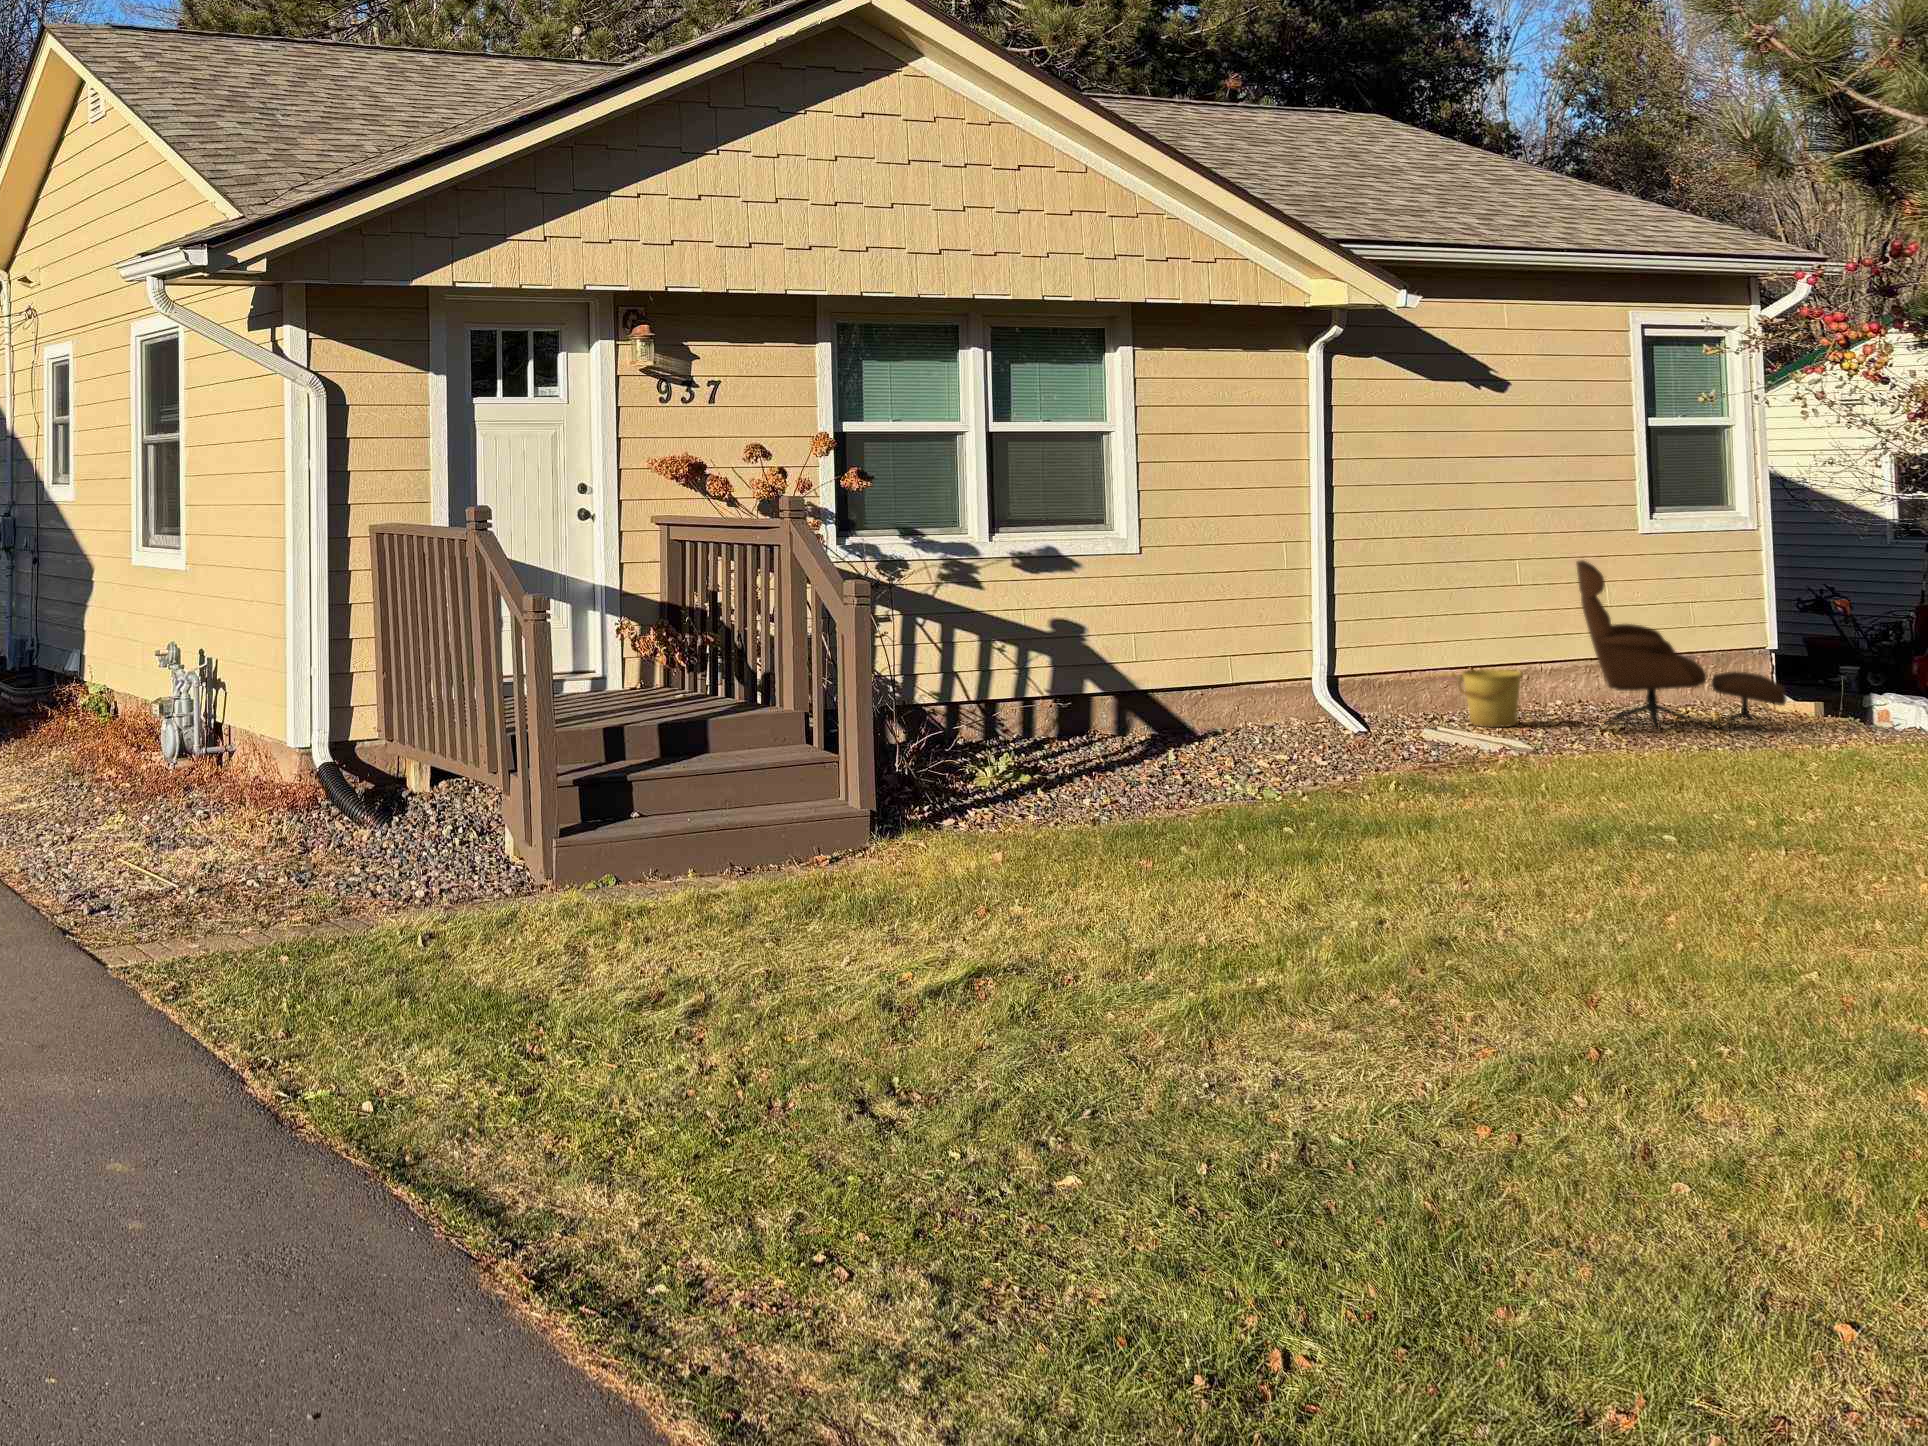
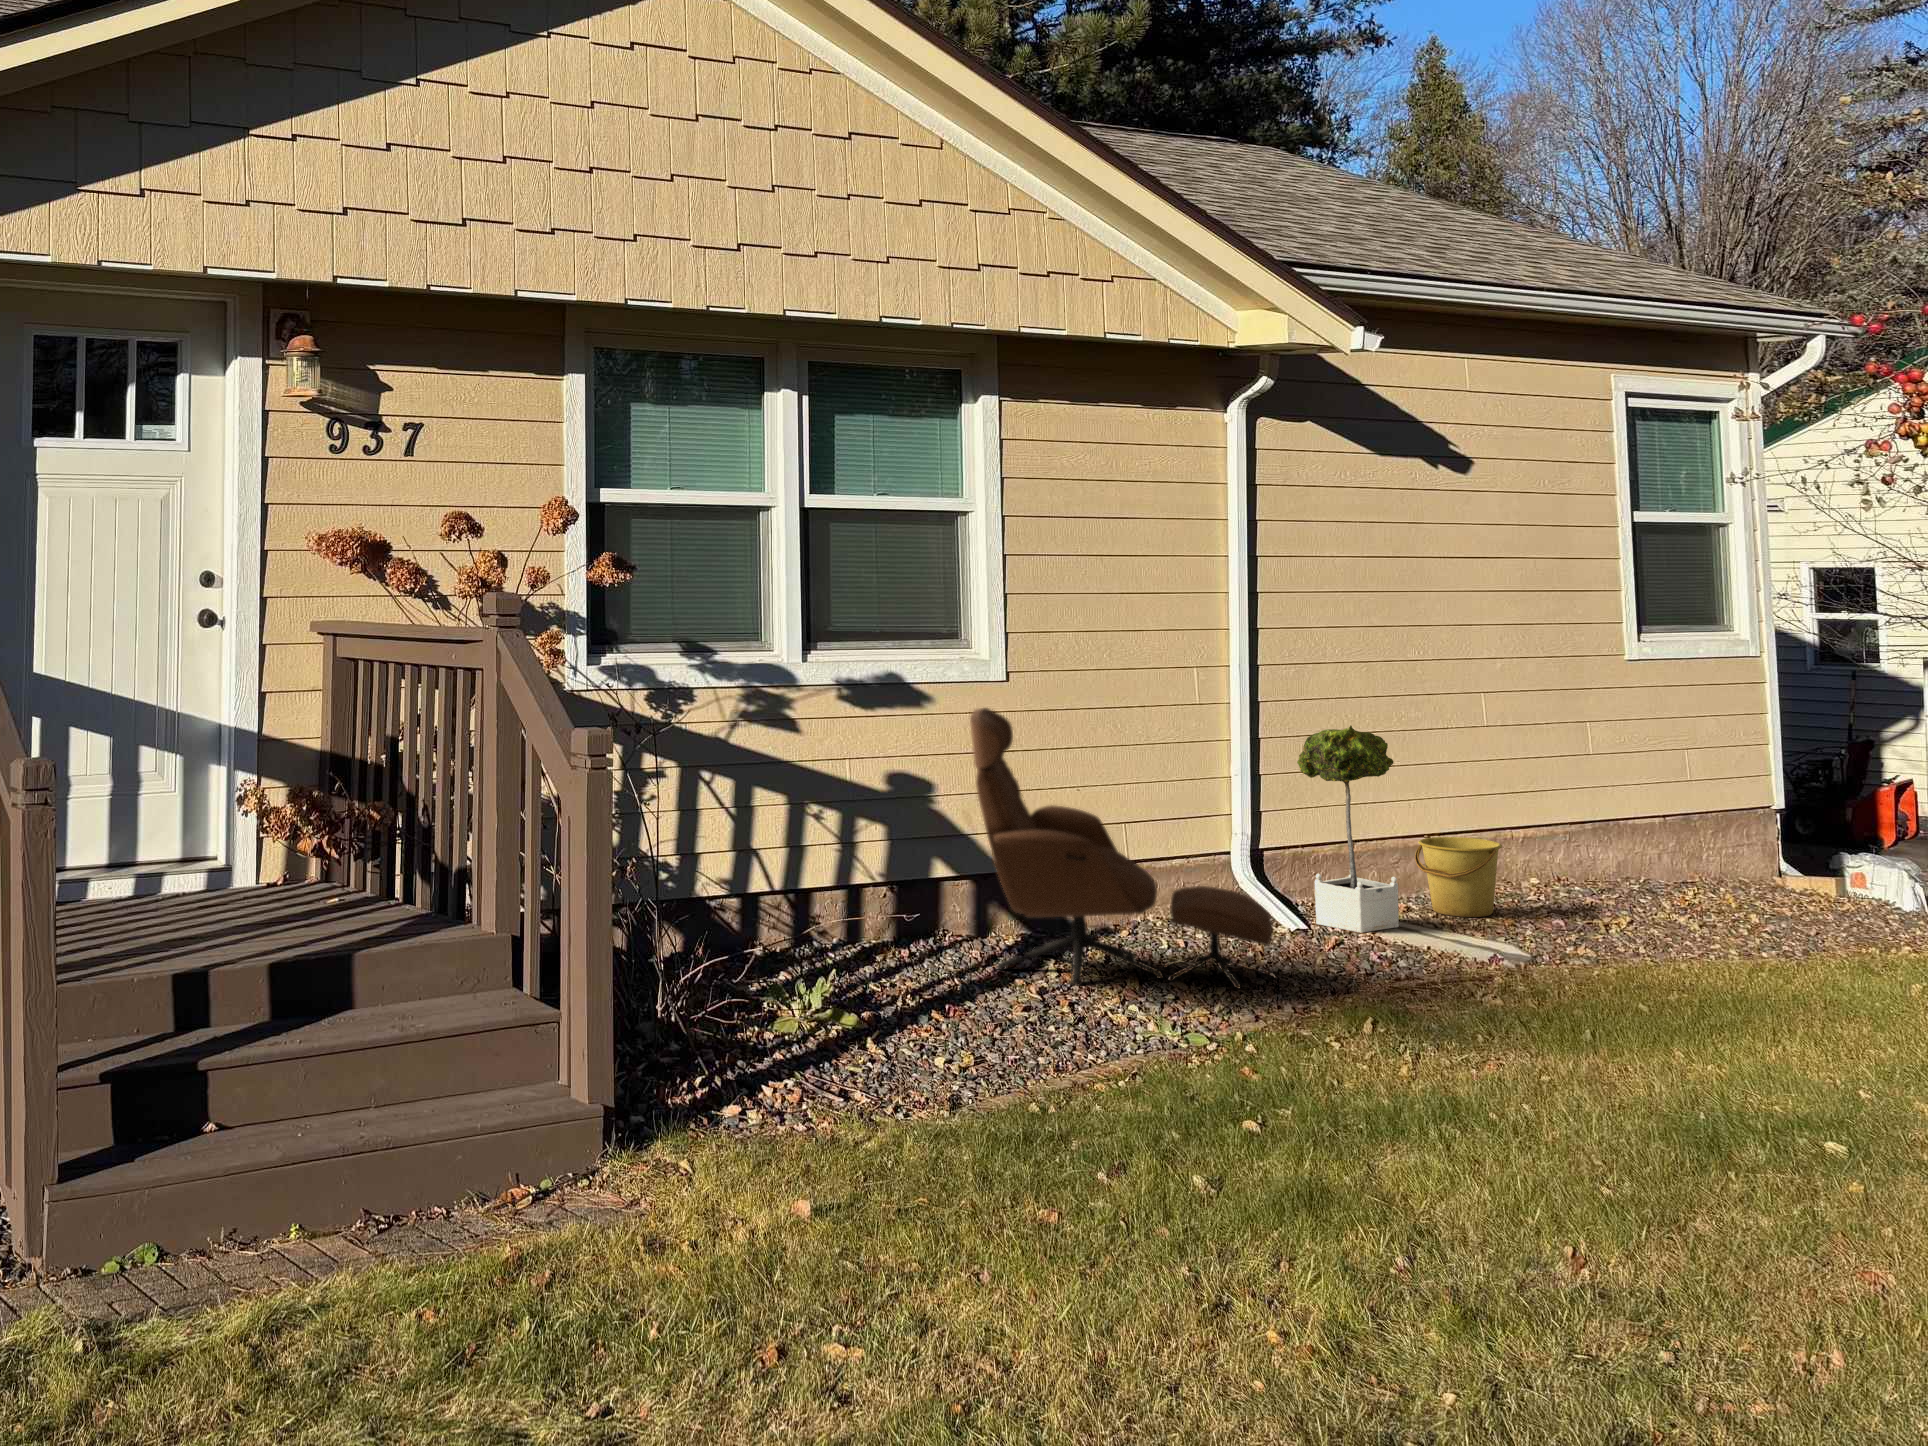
lounge chair: present [1576,560,1787,731] -> present [970,708,1277,988]
potted tree: none [1362,584,1439,737] -> present [1297,725,1399,932]

